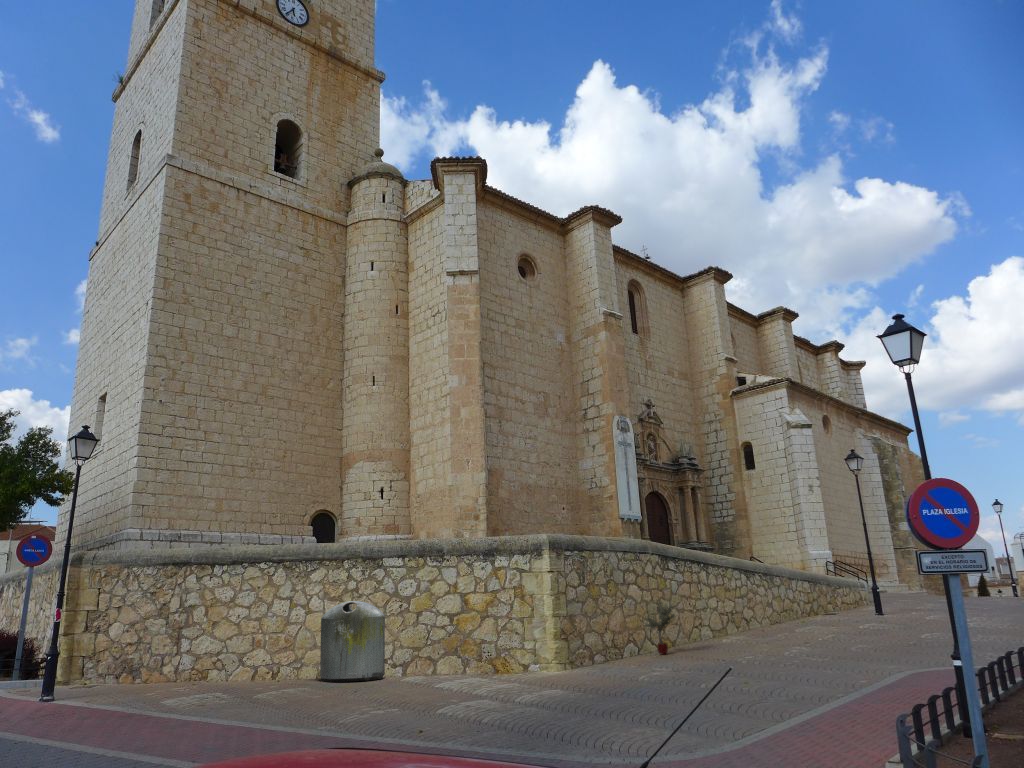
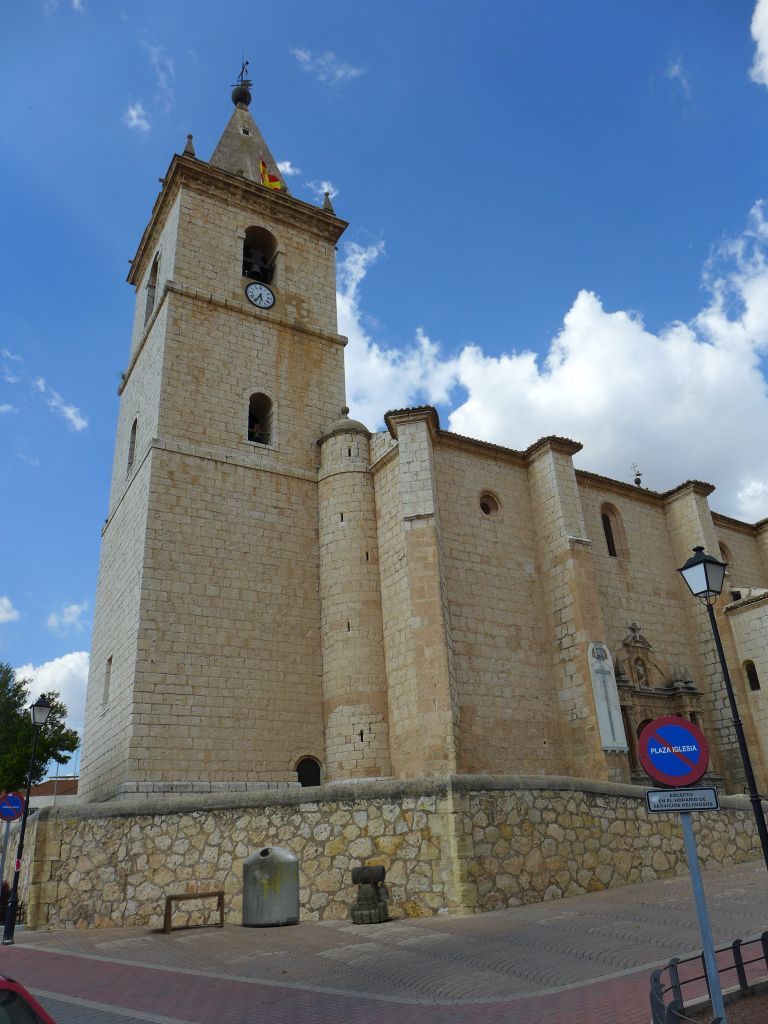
potted tree: present [645,599,675,654] -> none [565,838,600,898]
backpack: none [440,622,483,679] -> present [350,865,390,923]
bench: none [230,645,301,688] -> present [163,890,225,933]

